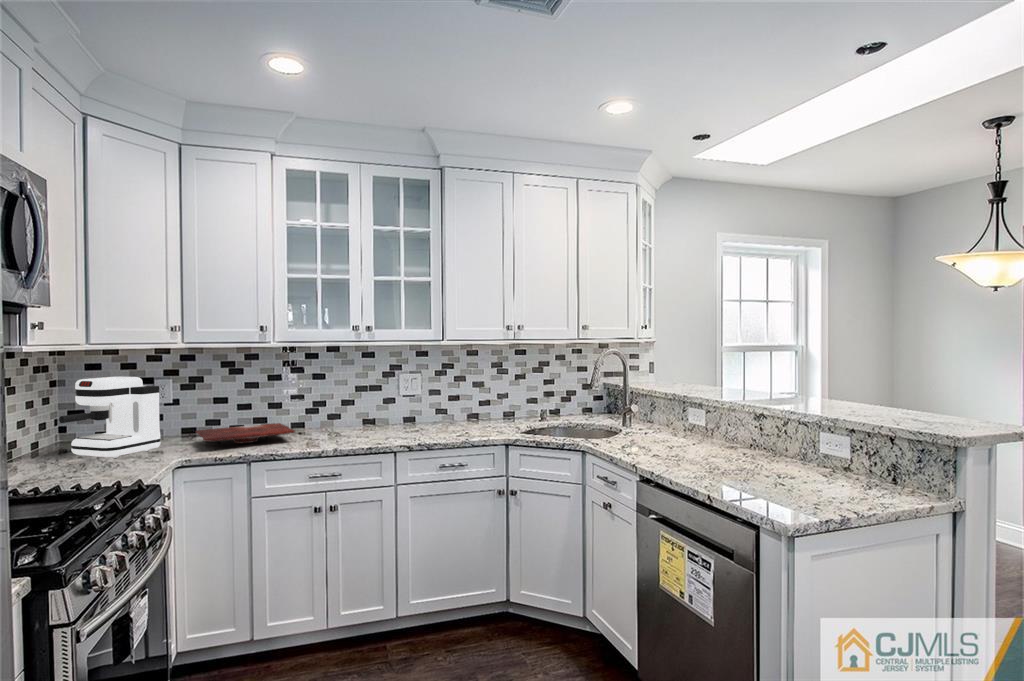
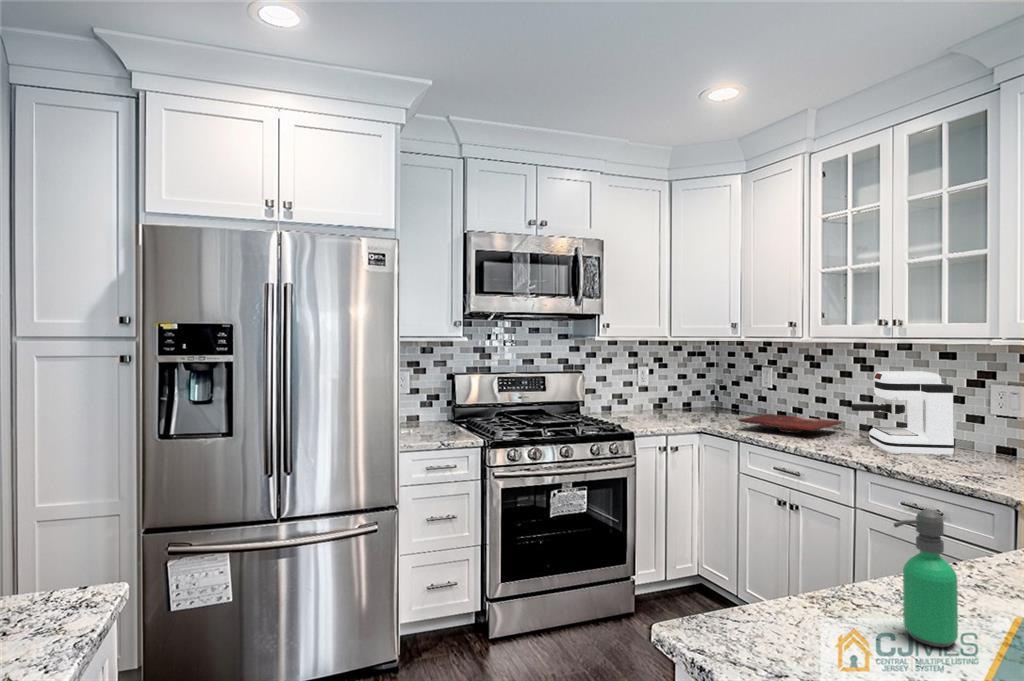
coffee maker: present [59,377,161,458] -> present [851,371,954,456]
soap dispenser: none [700,416,723,482] -> present [894,509,958,647]

